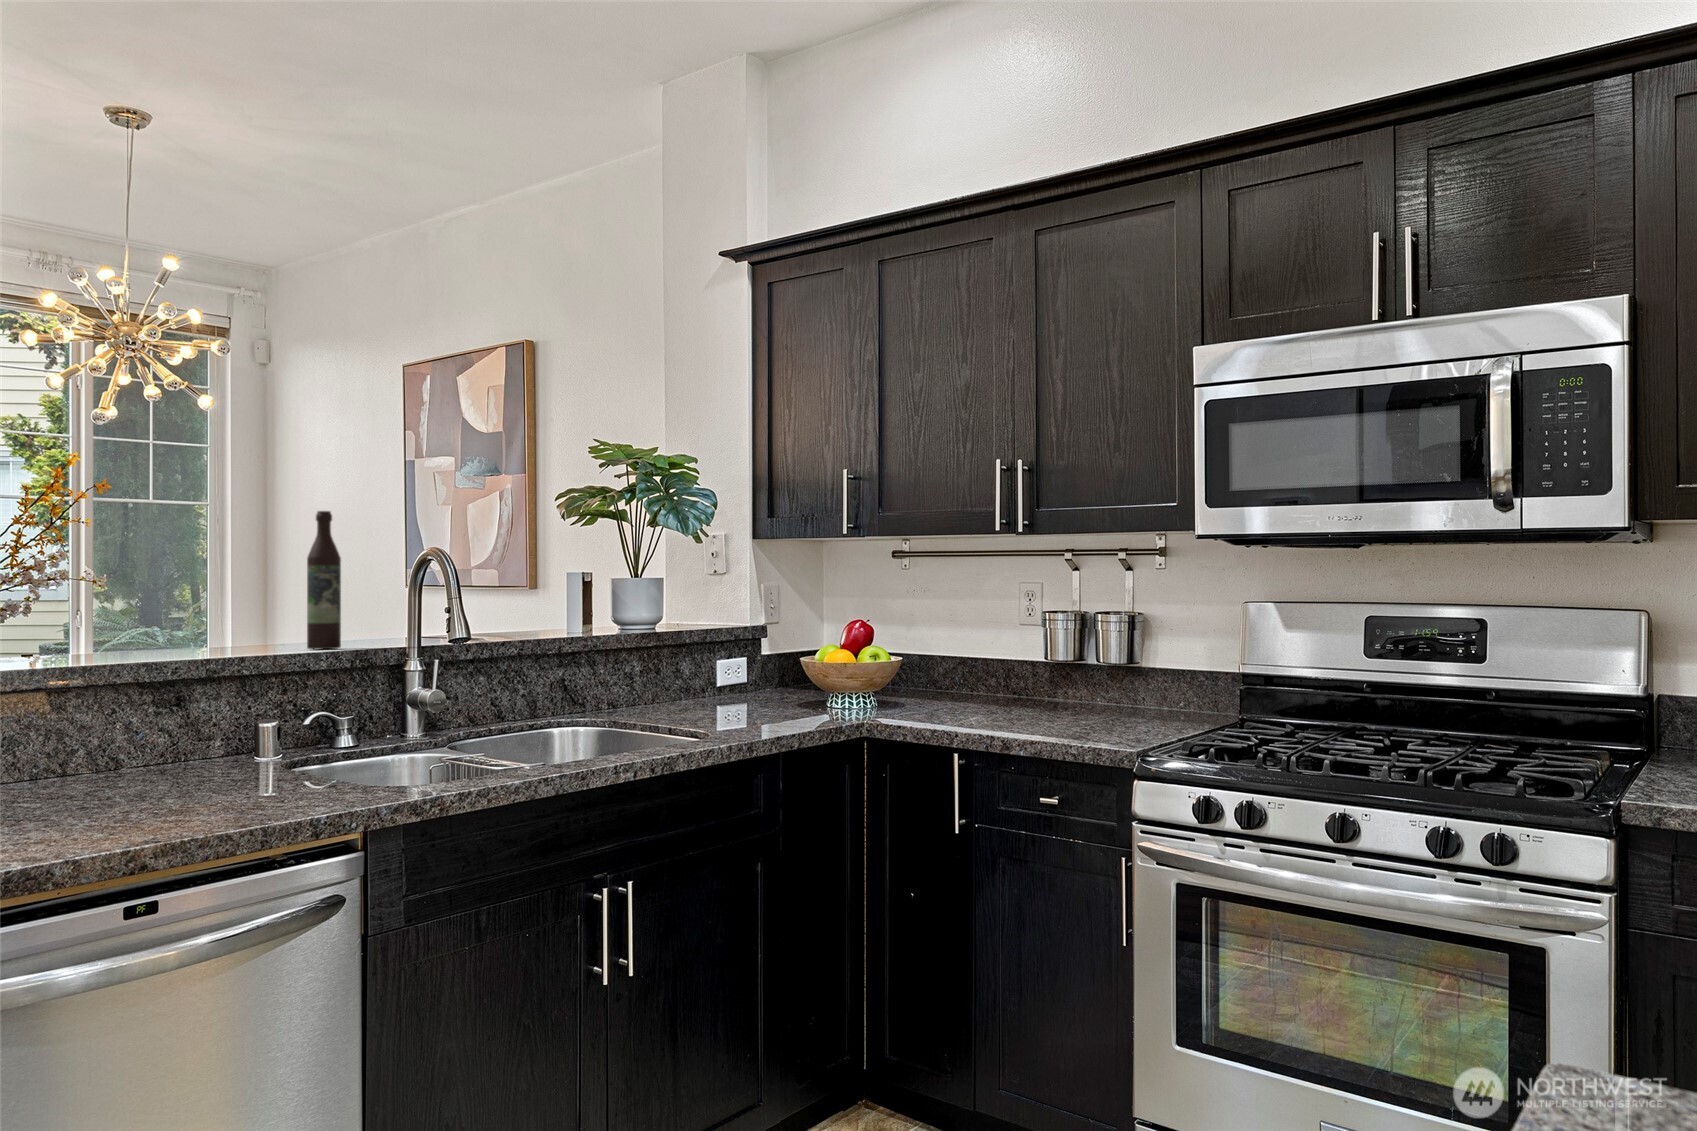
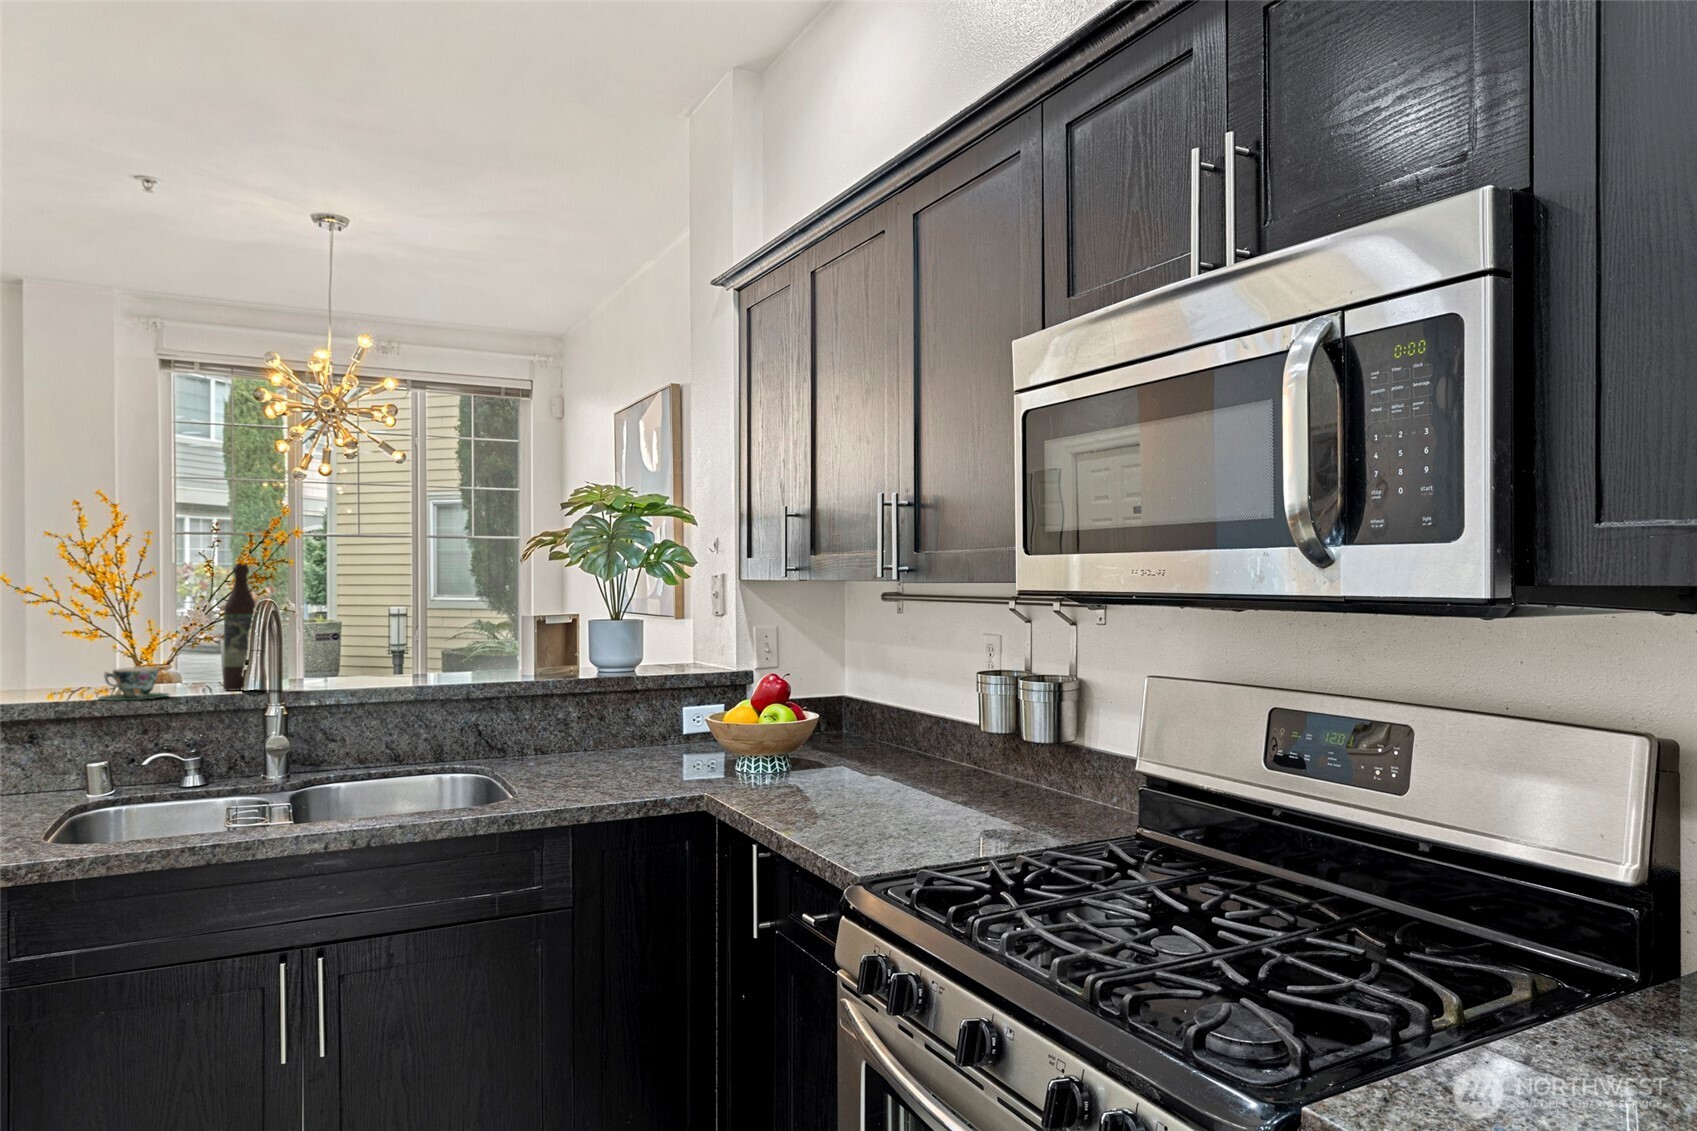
teacup: none [240,619,314,655] -> present [98,667,169,700]

